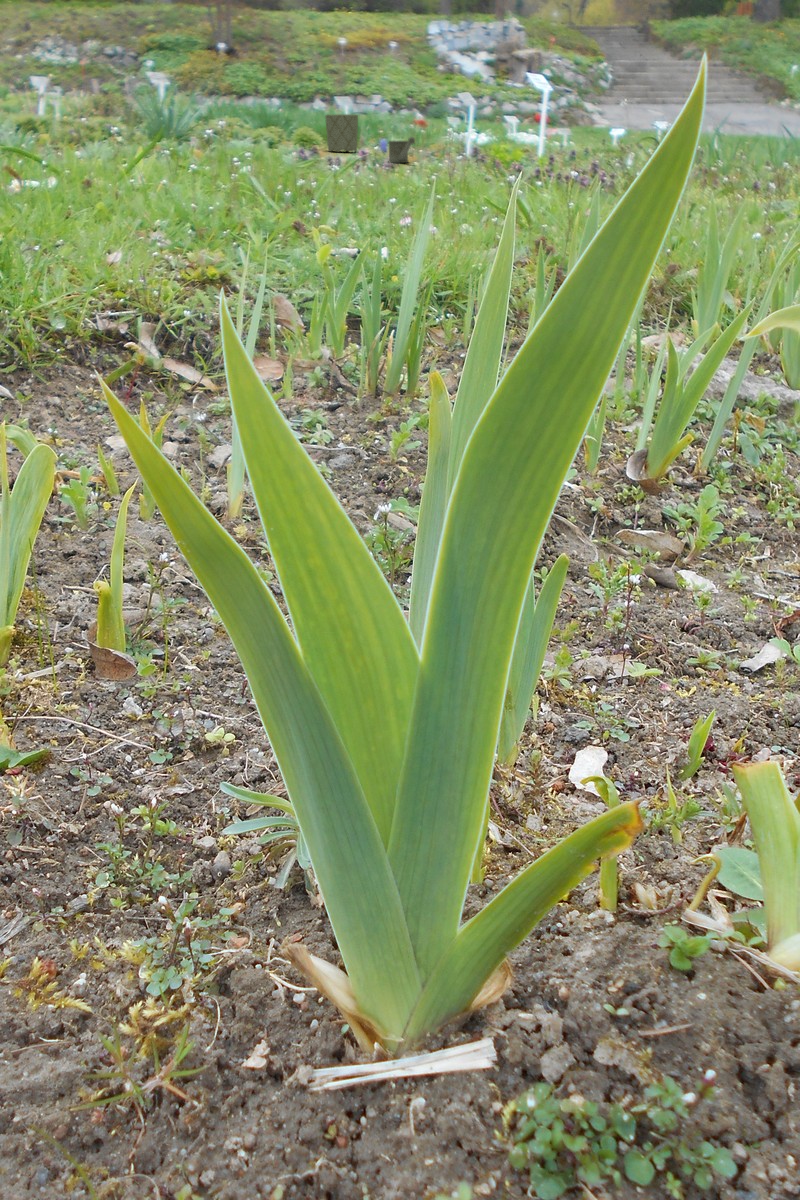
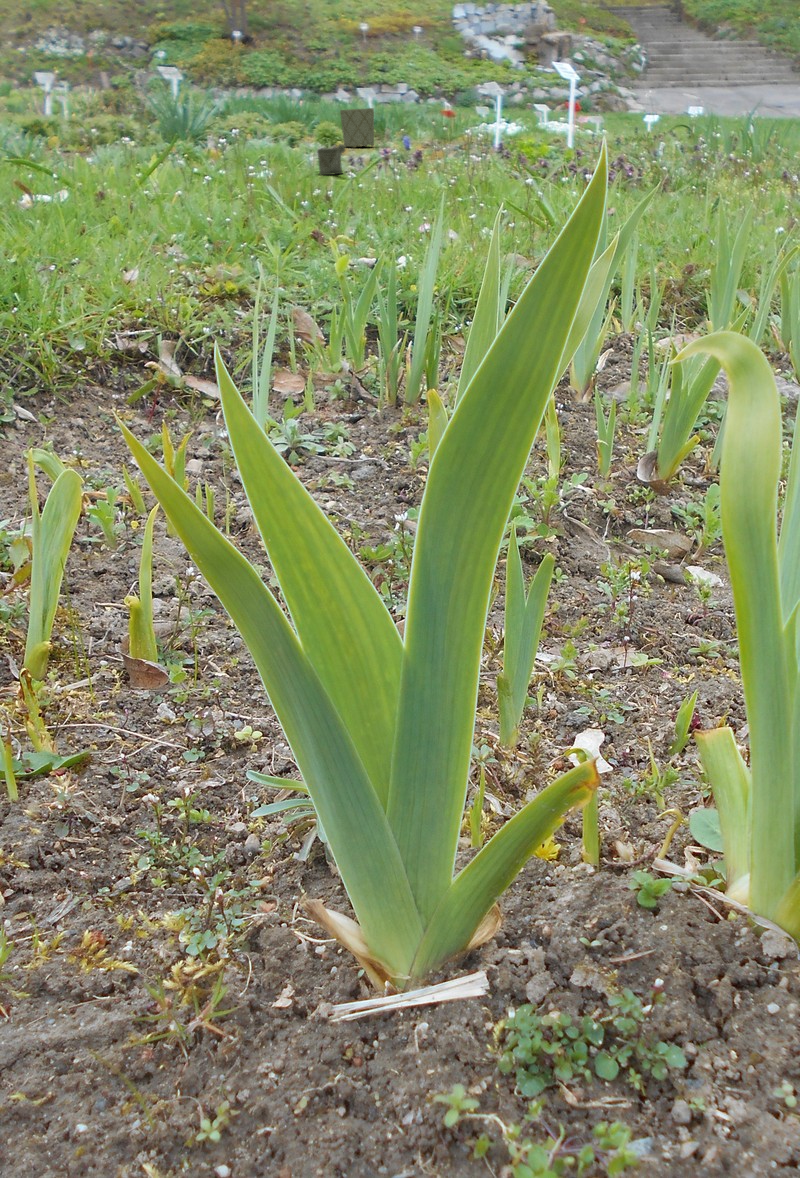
watering can: present [389,137,415,163] -> present [317,144,345,175]

